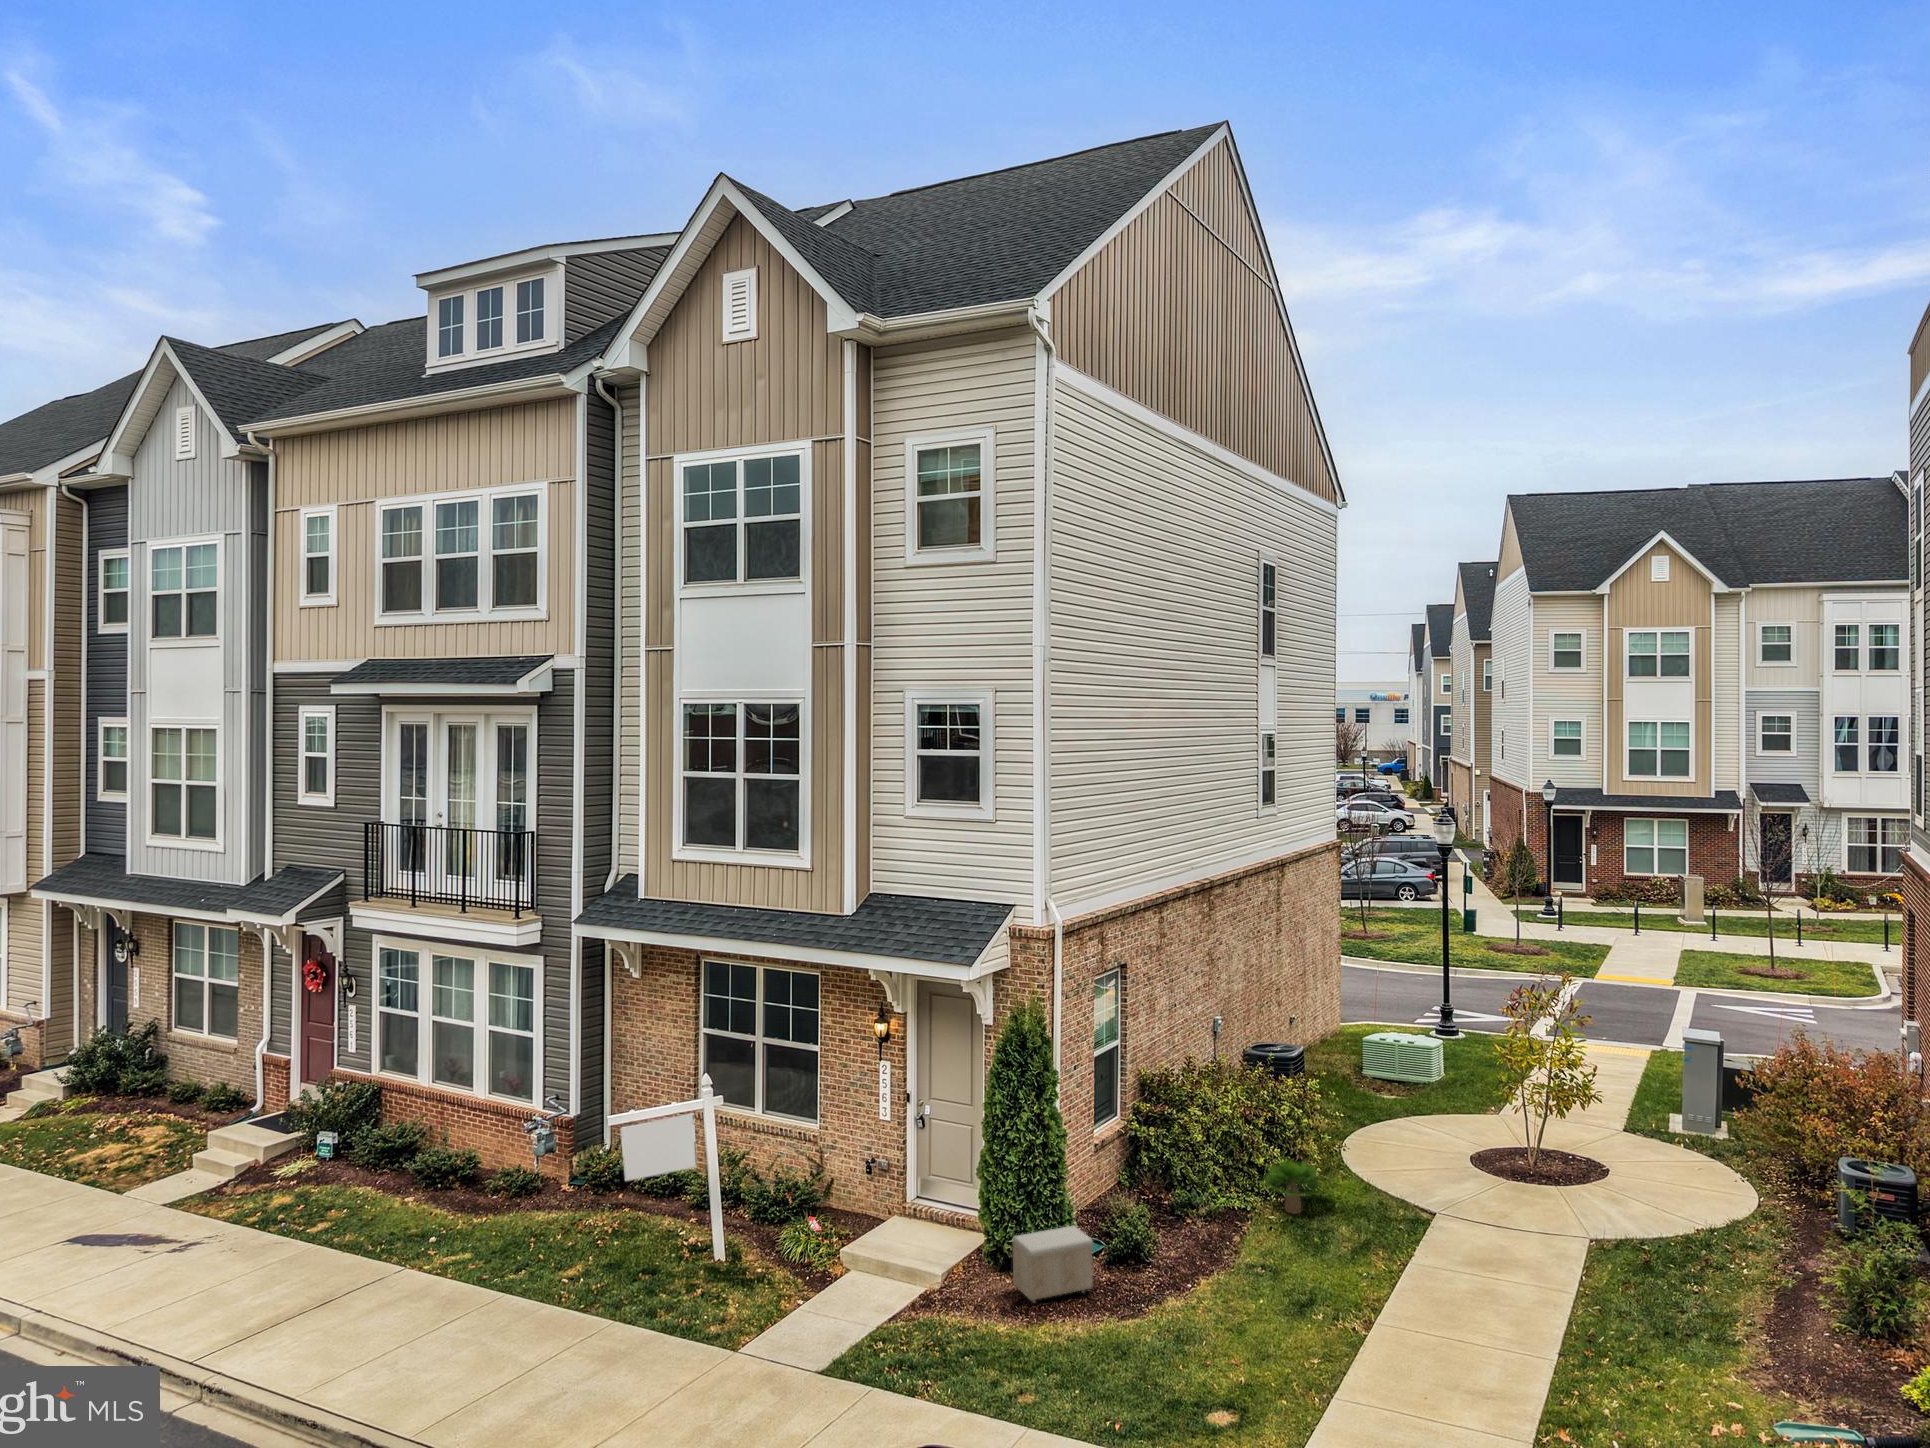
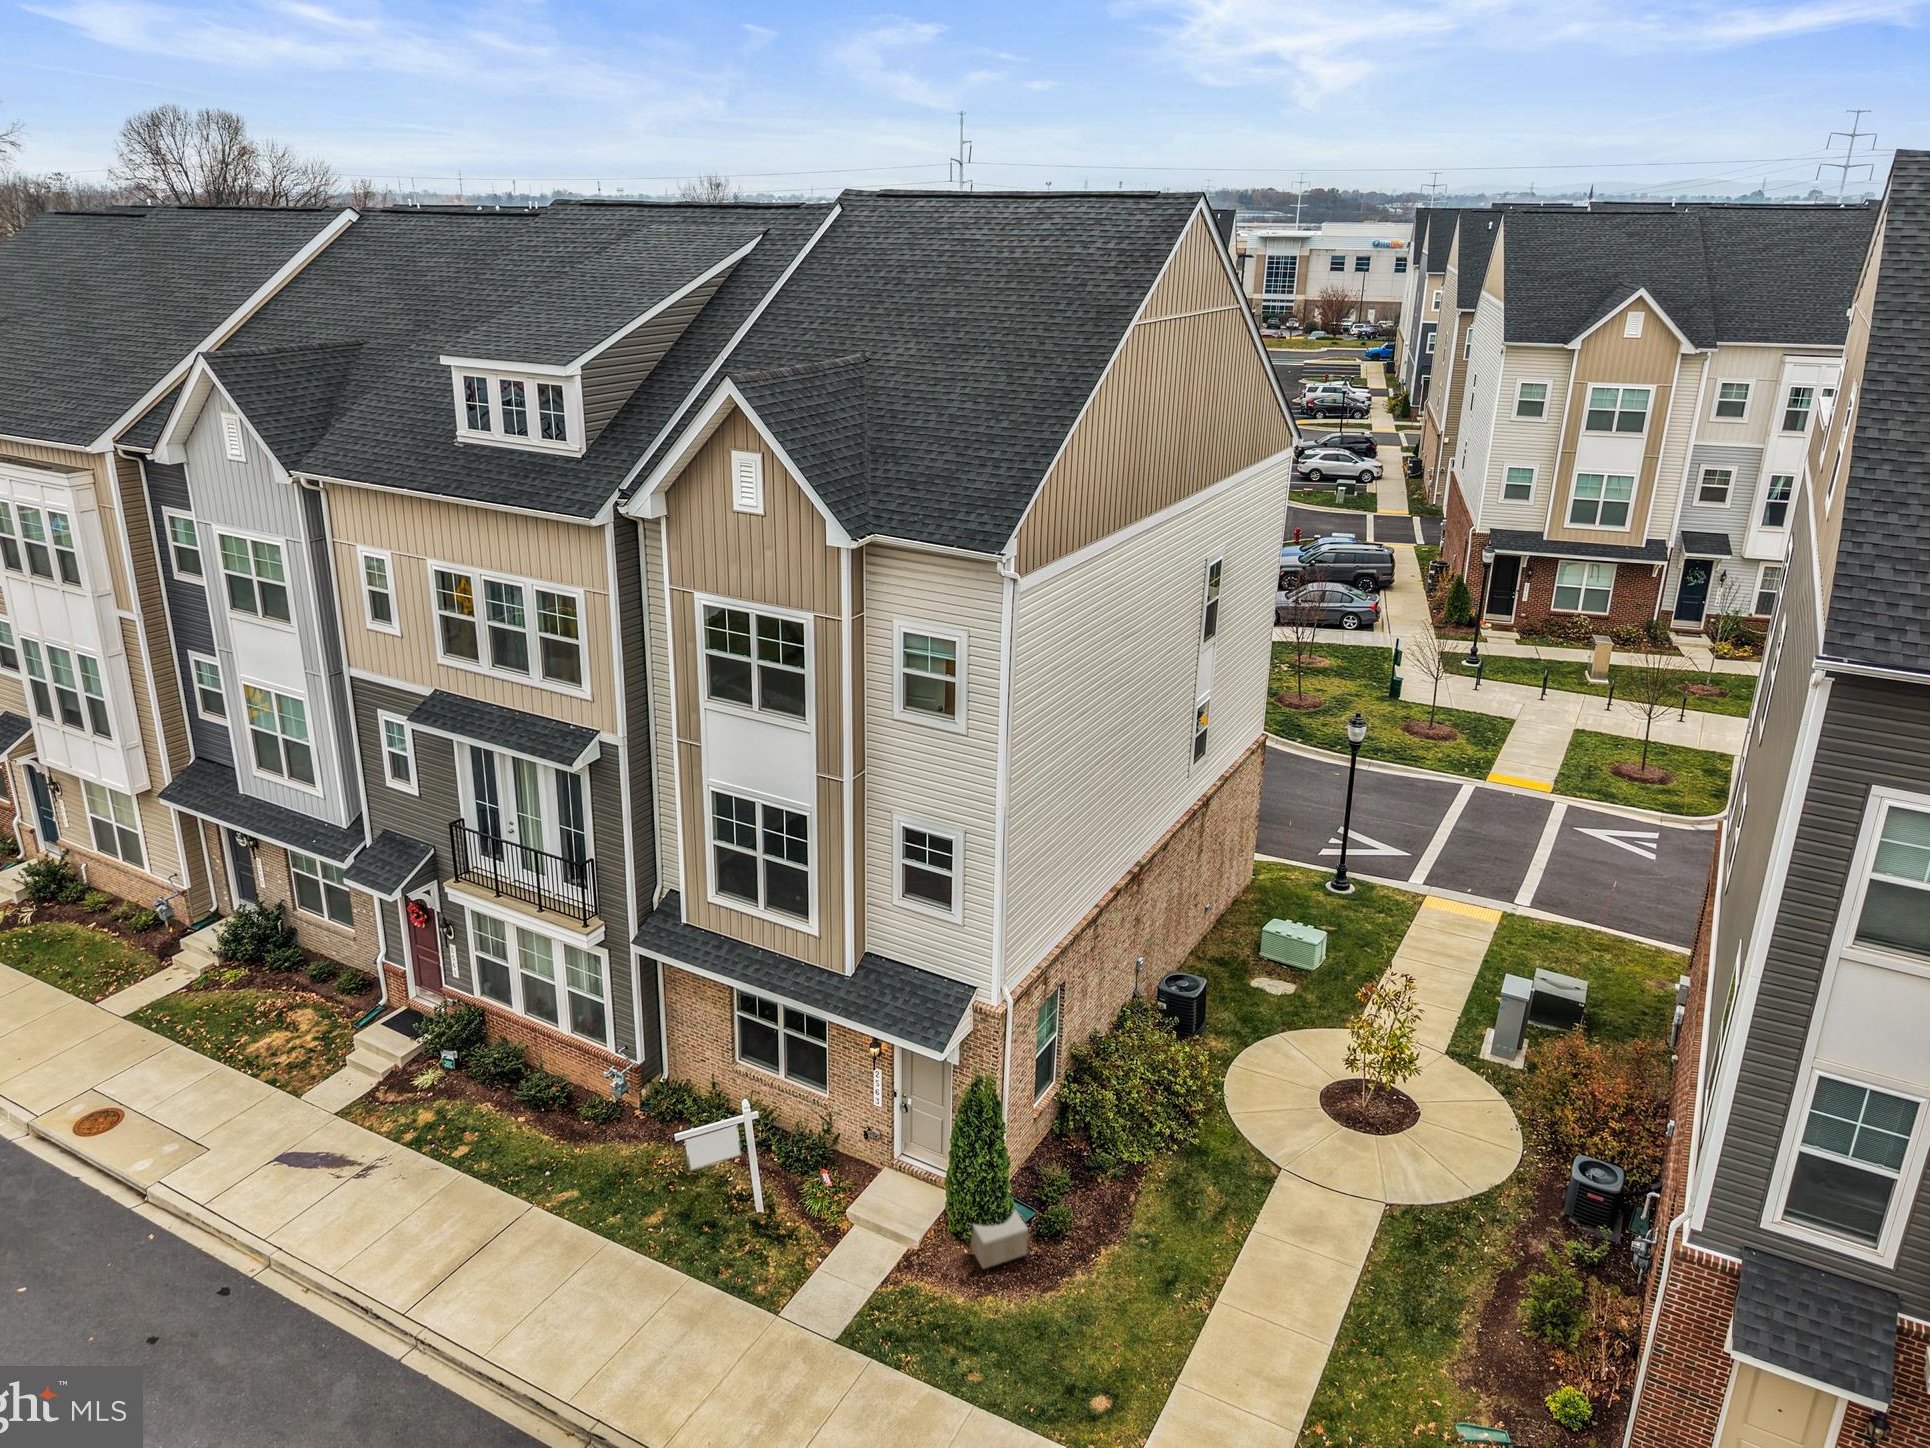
potted plant: present [1264,1160,1321,1214] -> none [1157,1115,1205,1157]

